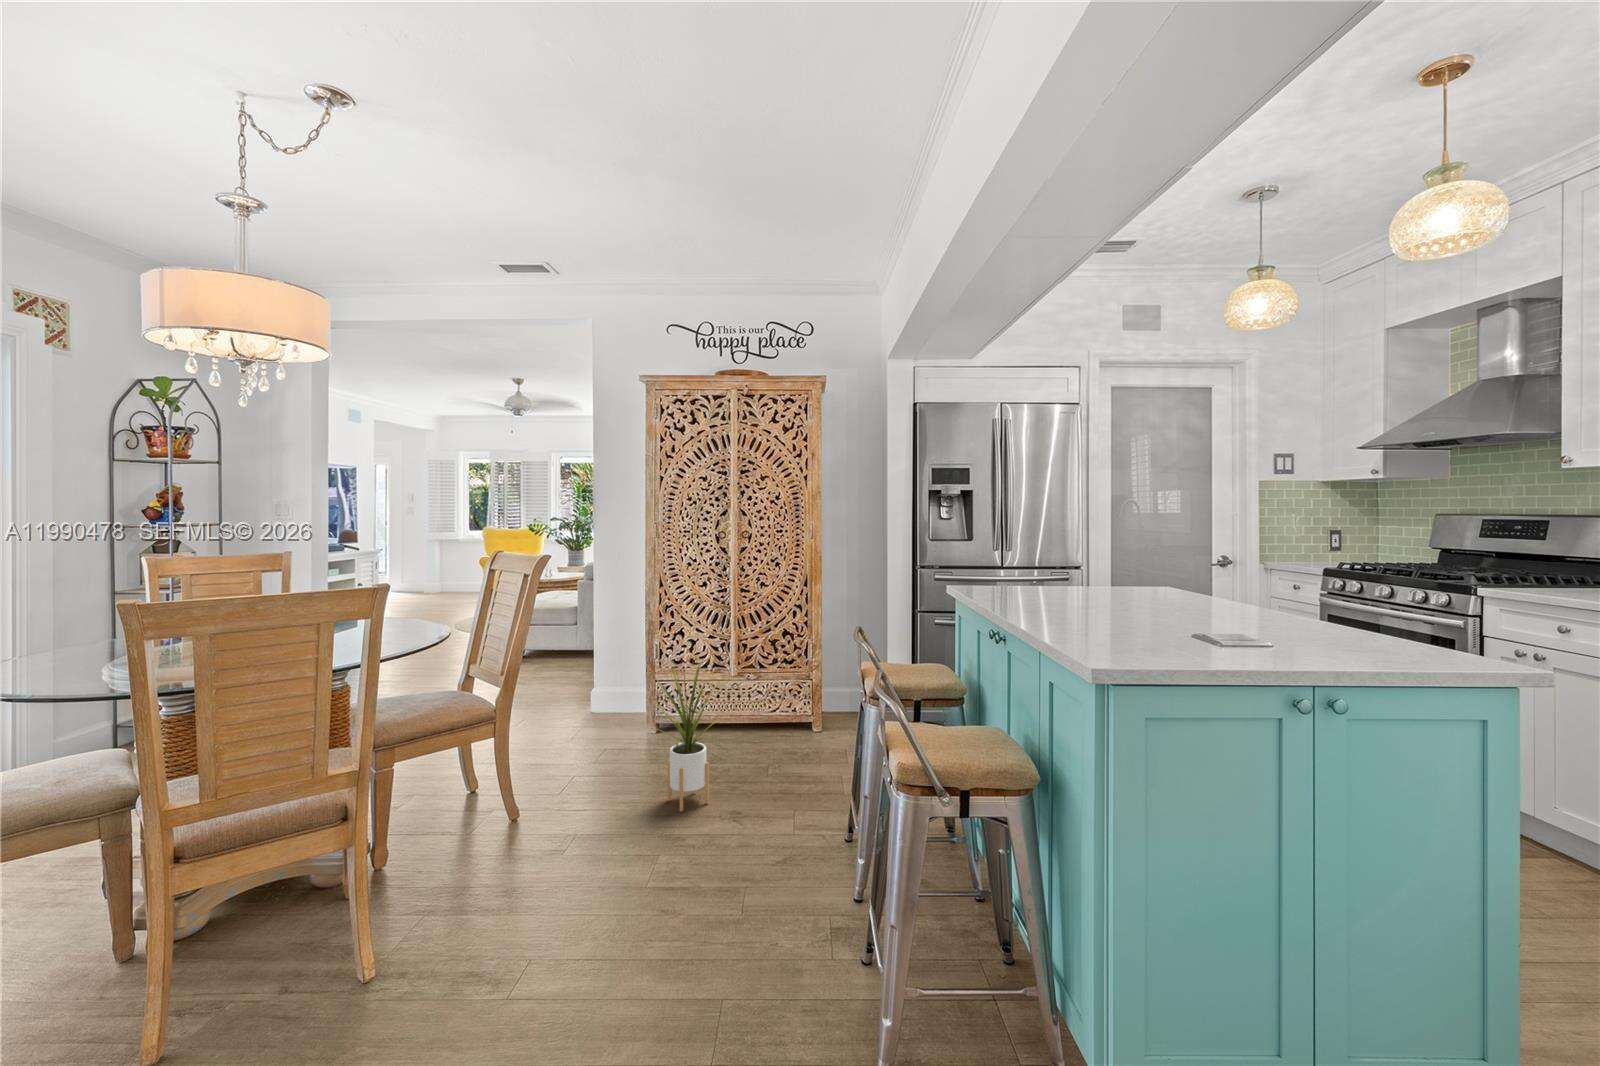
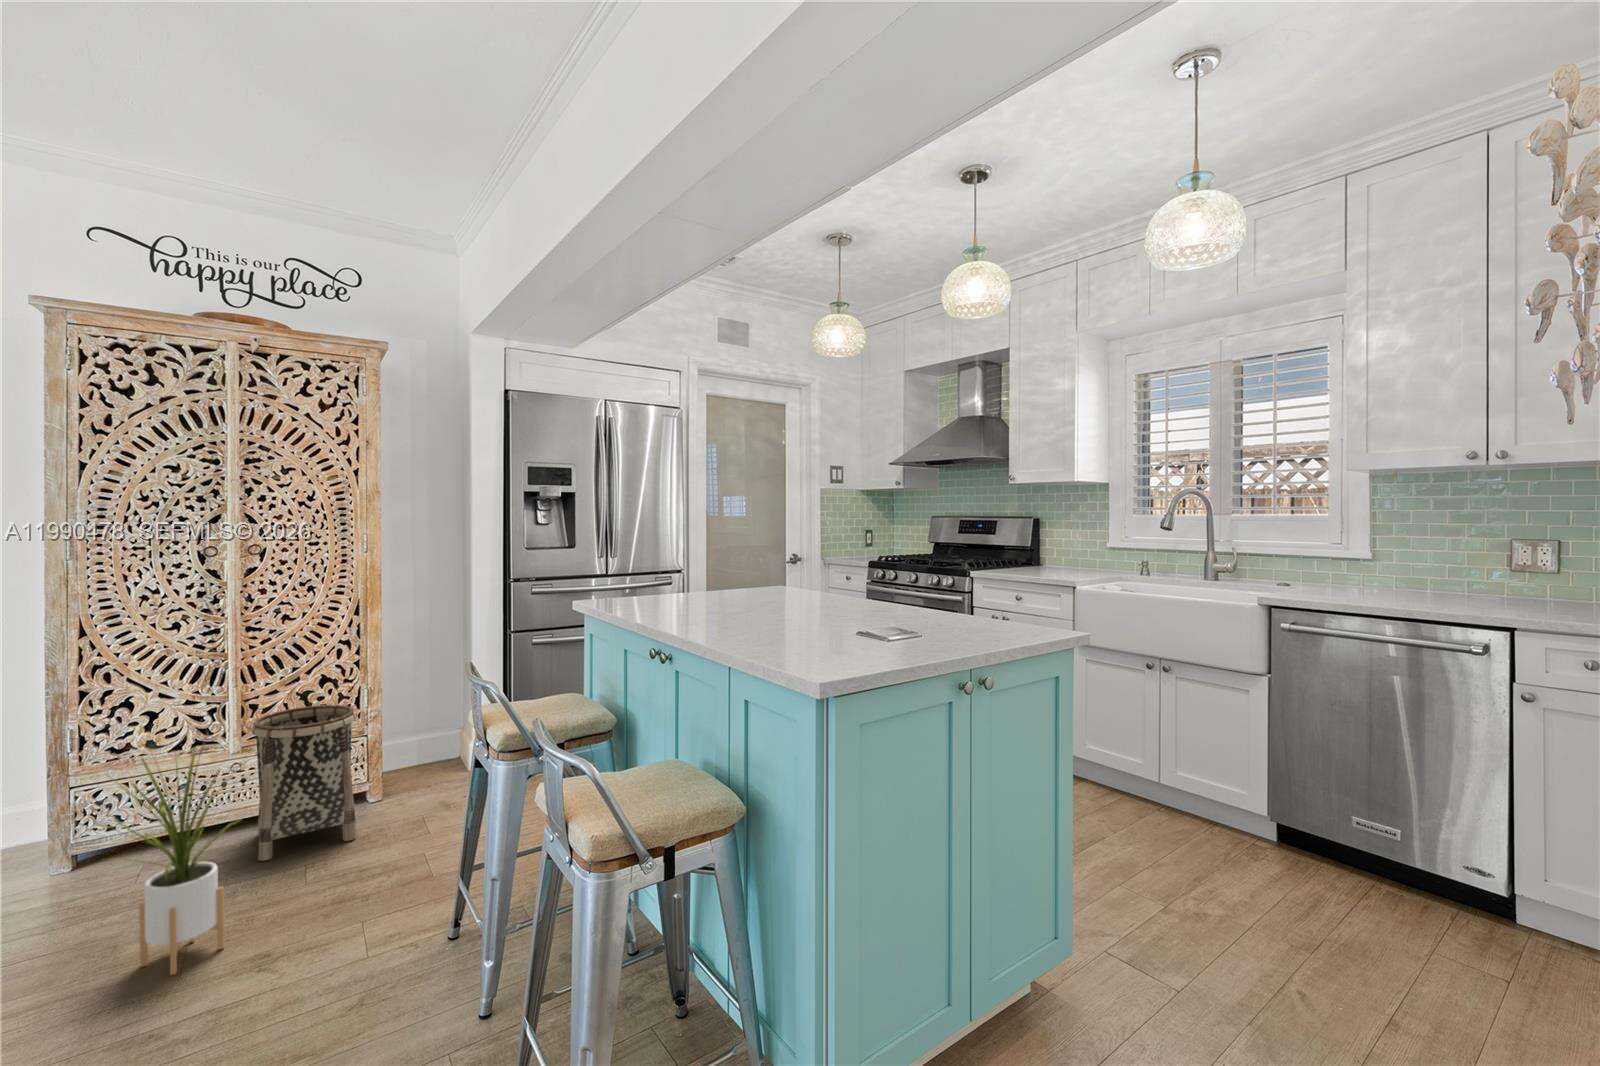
basket: none [739,649,800,752] -> present [251,705,356,861]

